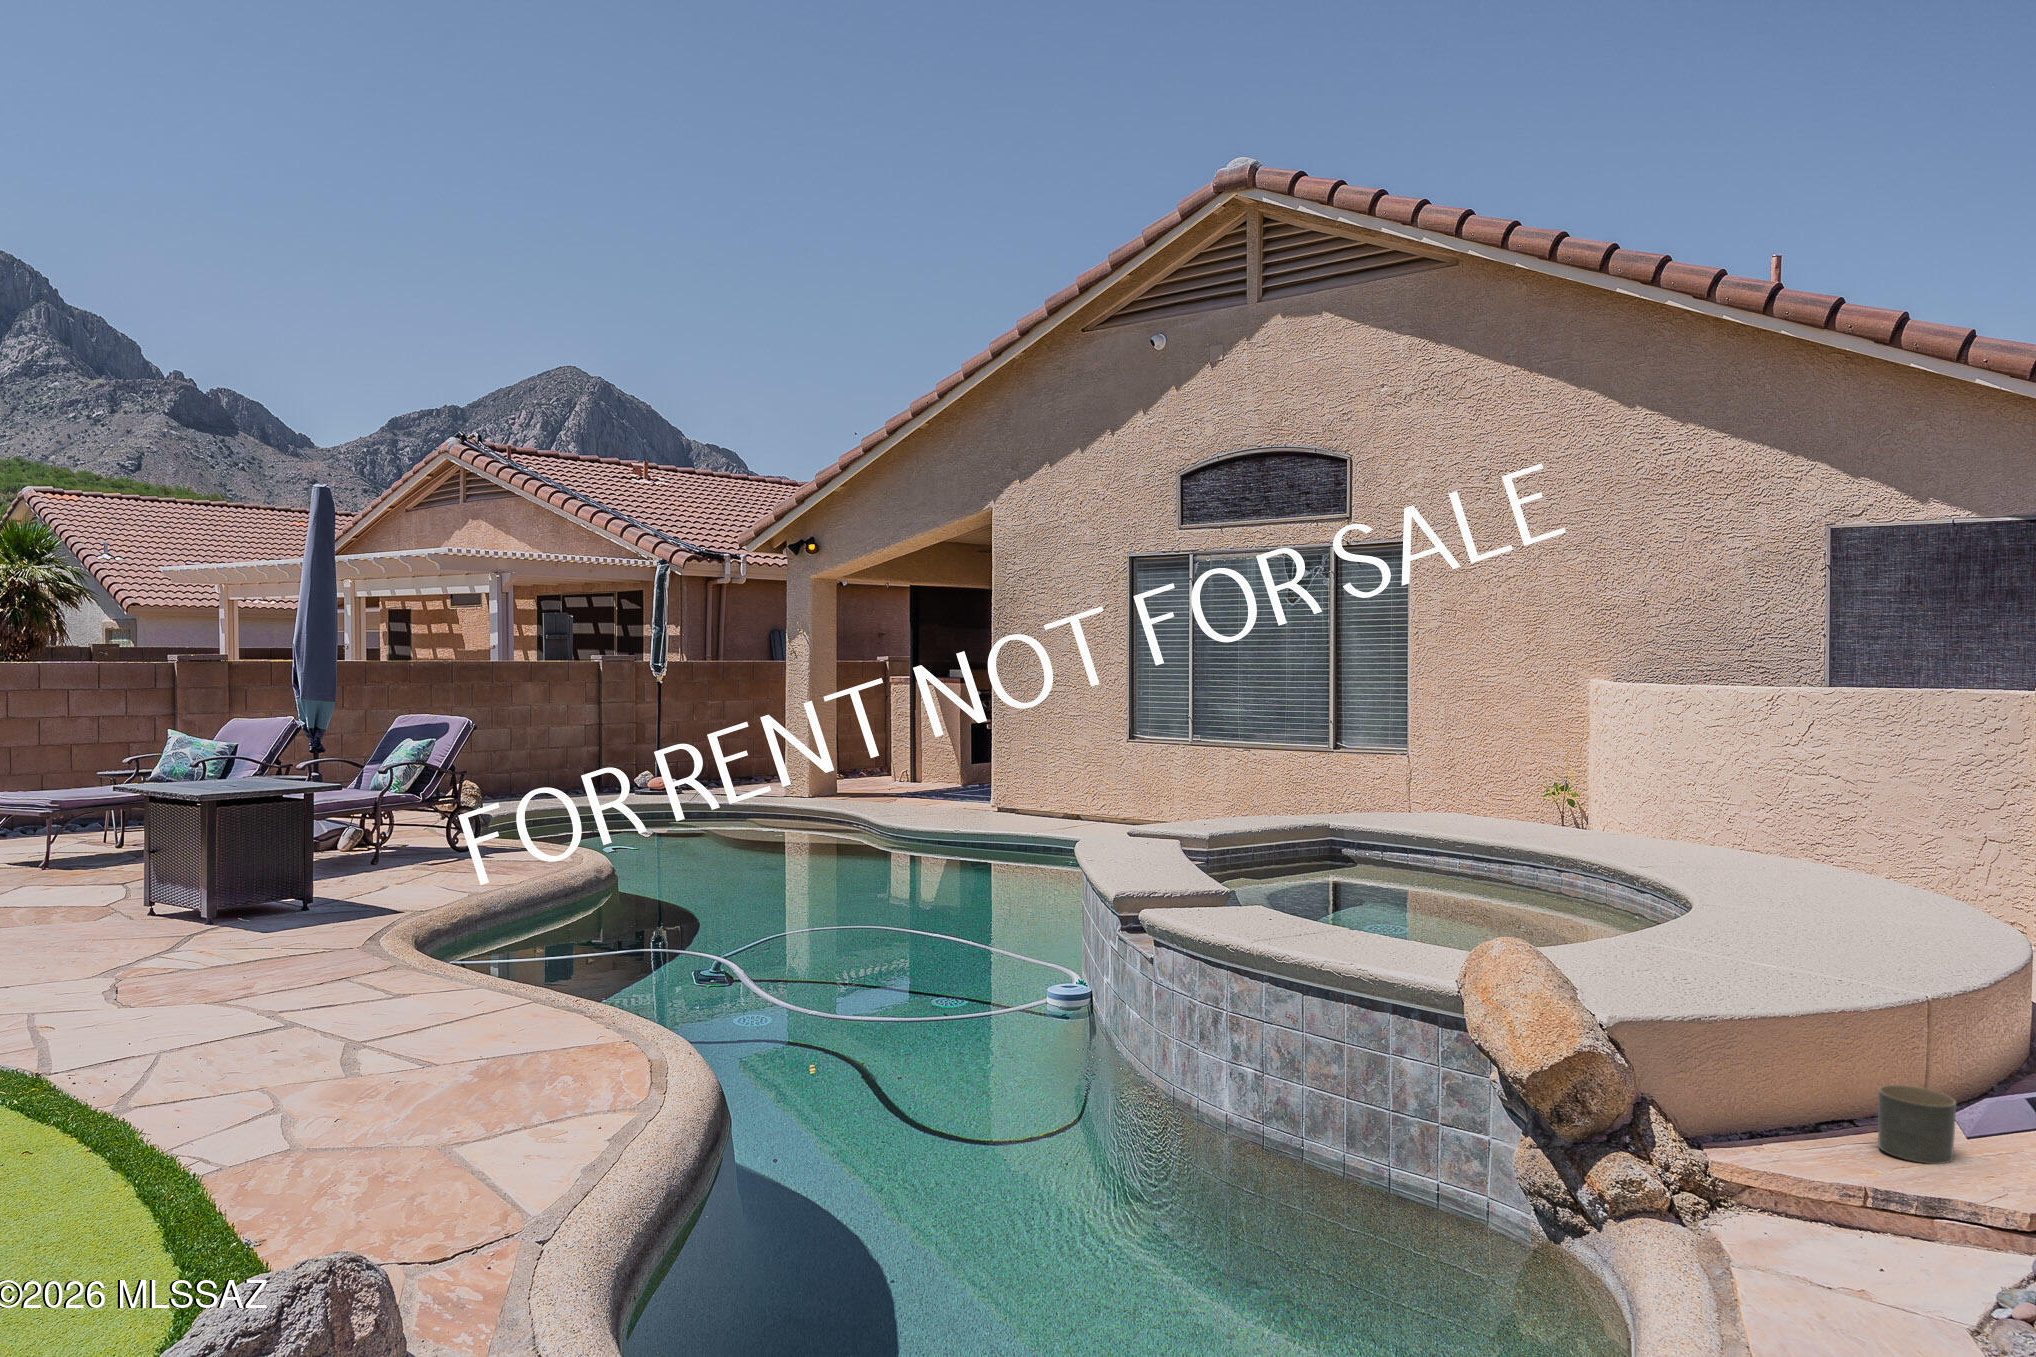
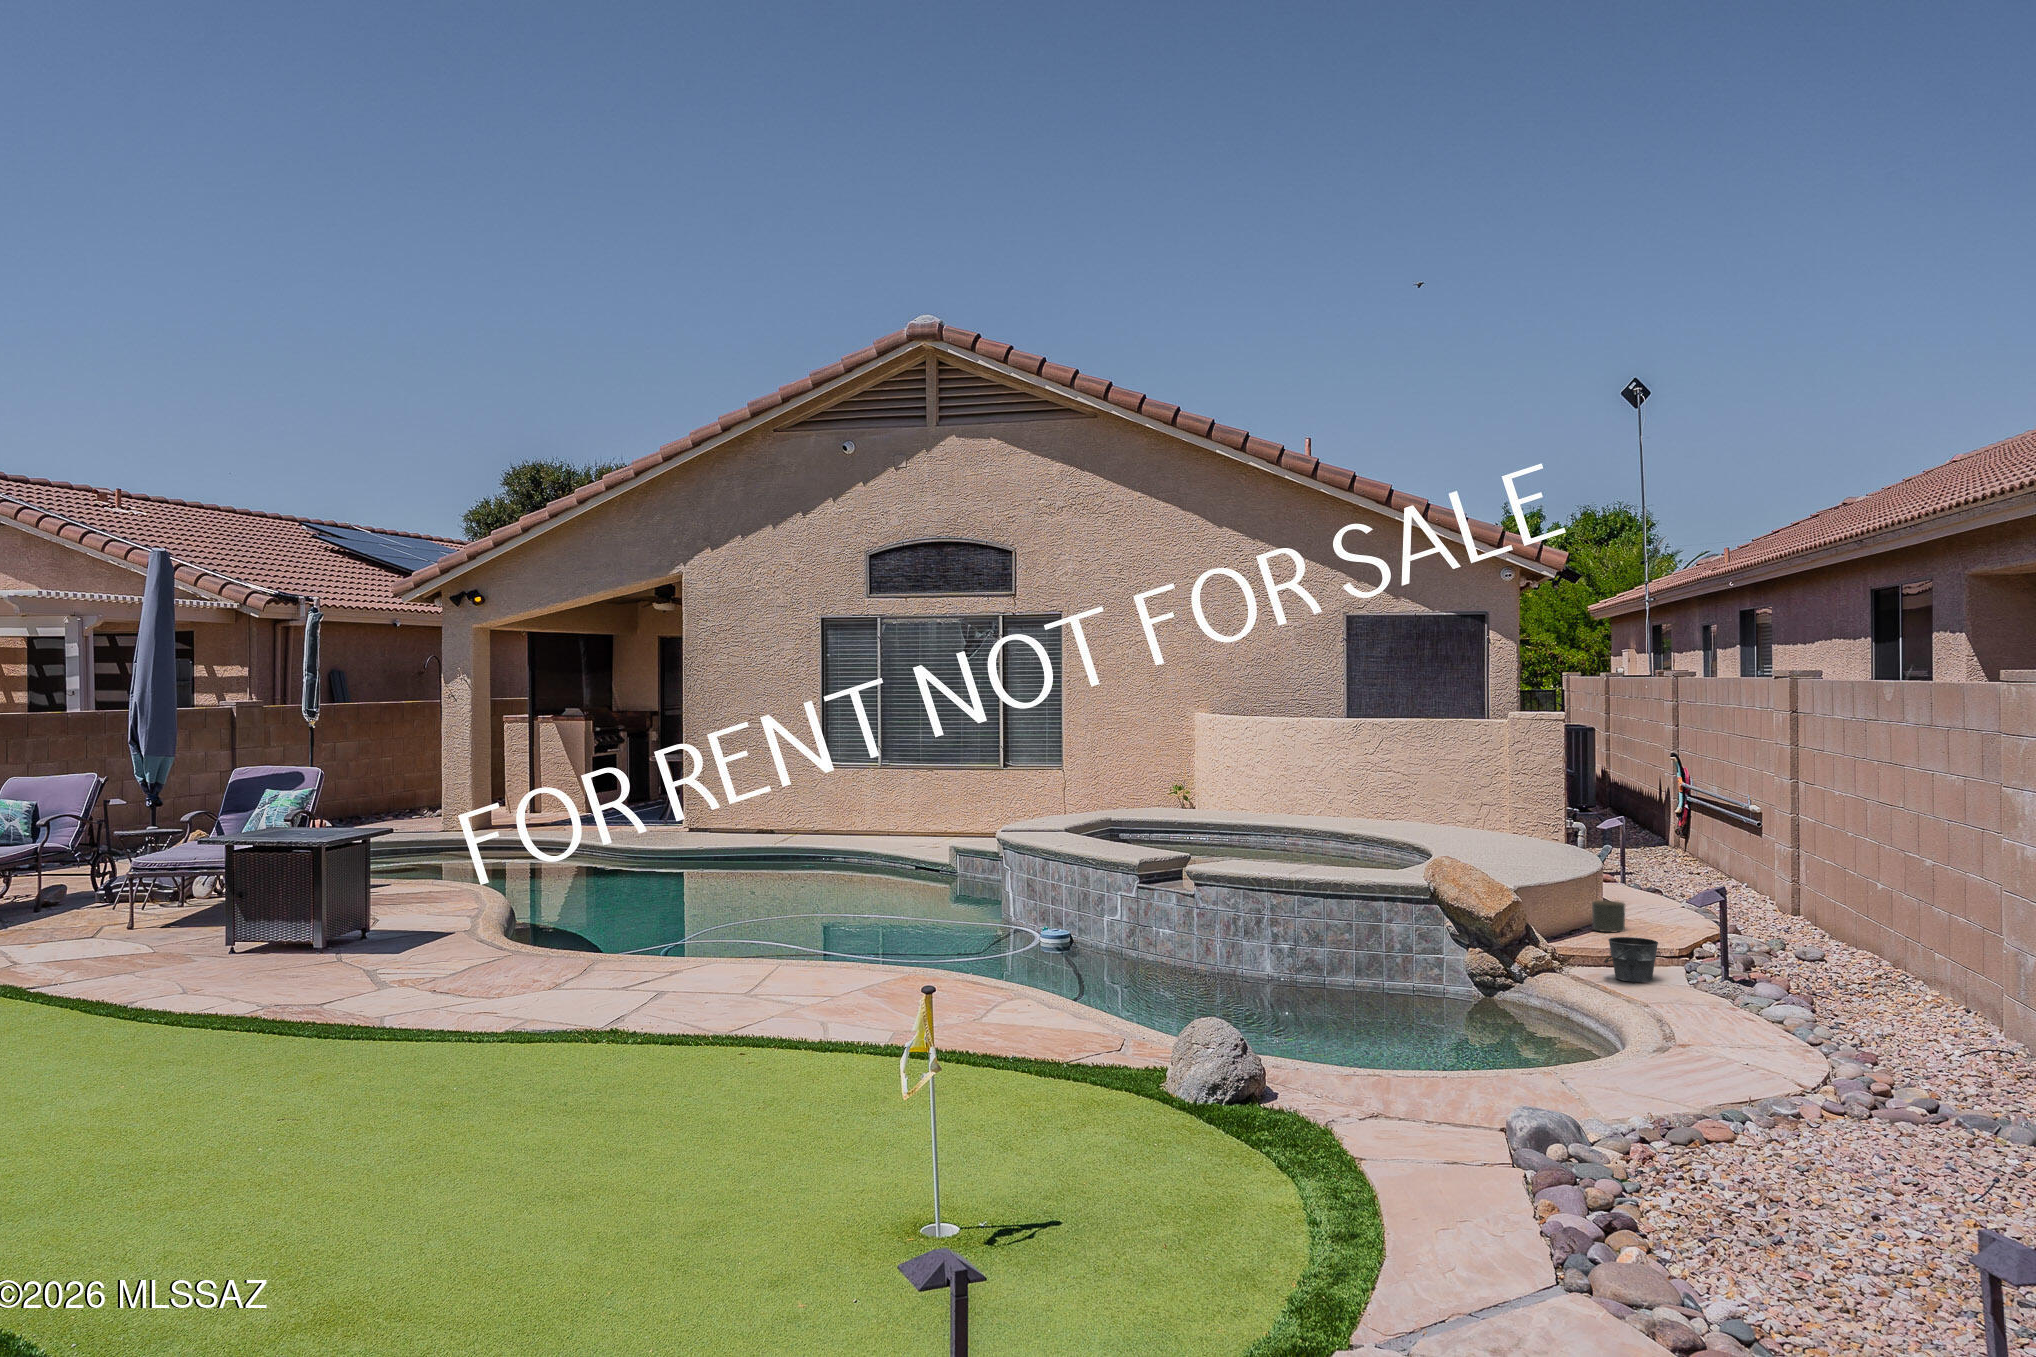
bucket: none [1737,1185,1866,1307] -> present [1604,937,1658,982]

